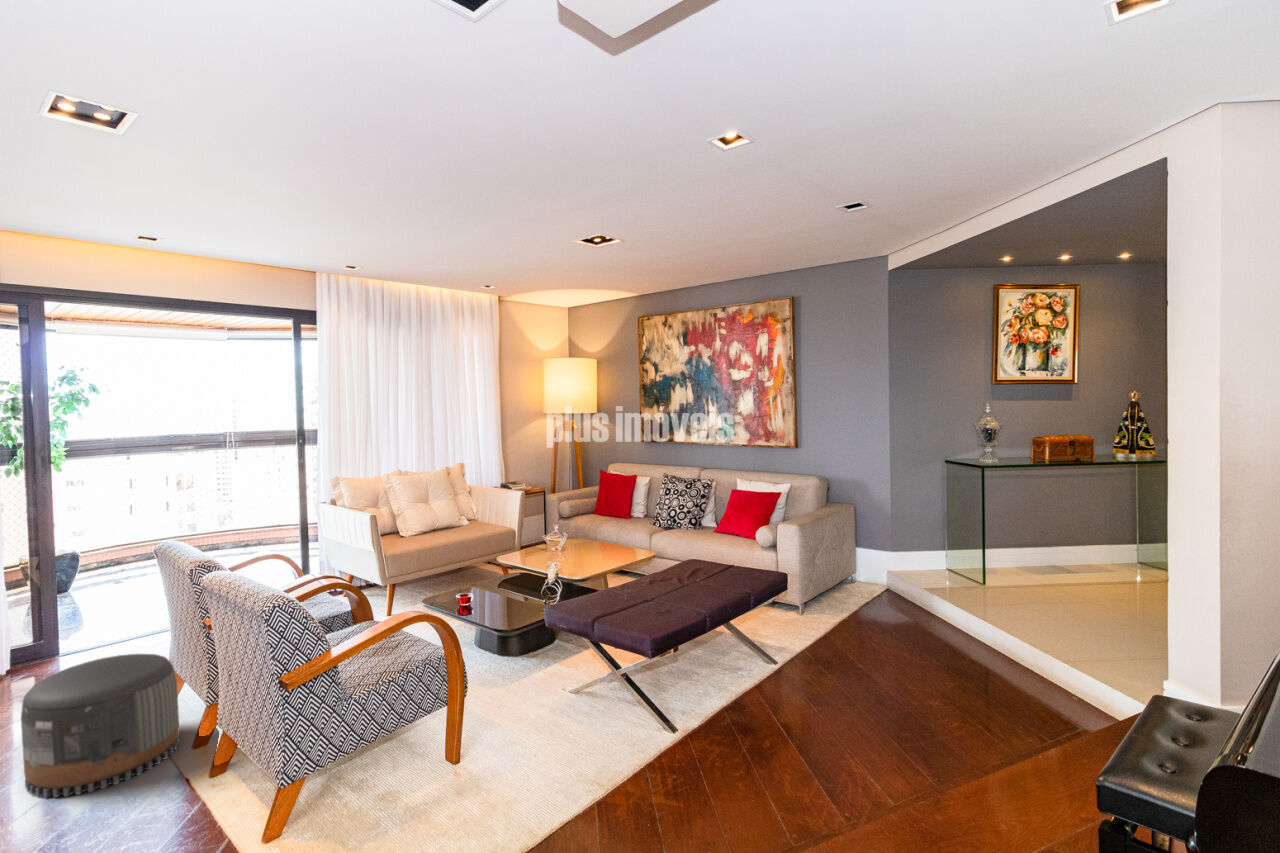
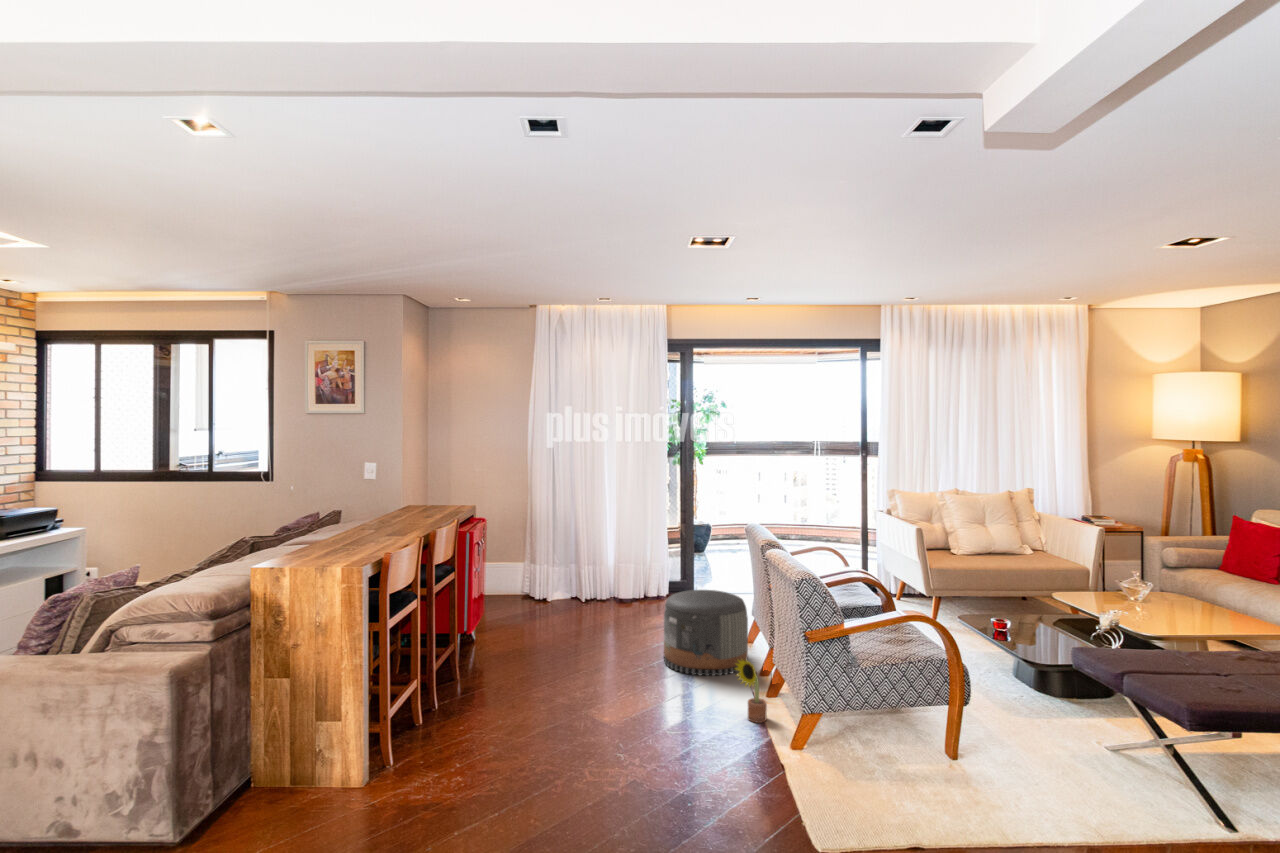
decorative plant: none [179,749,234,827] -> present [735,659,767,723]

